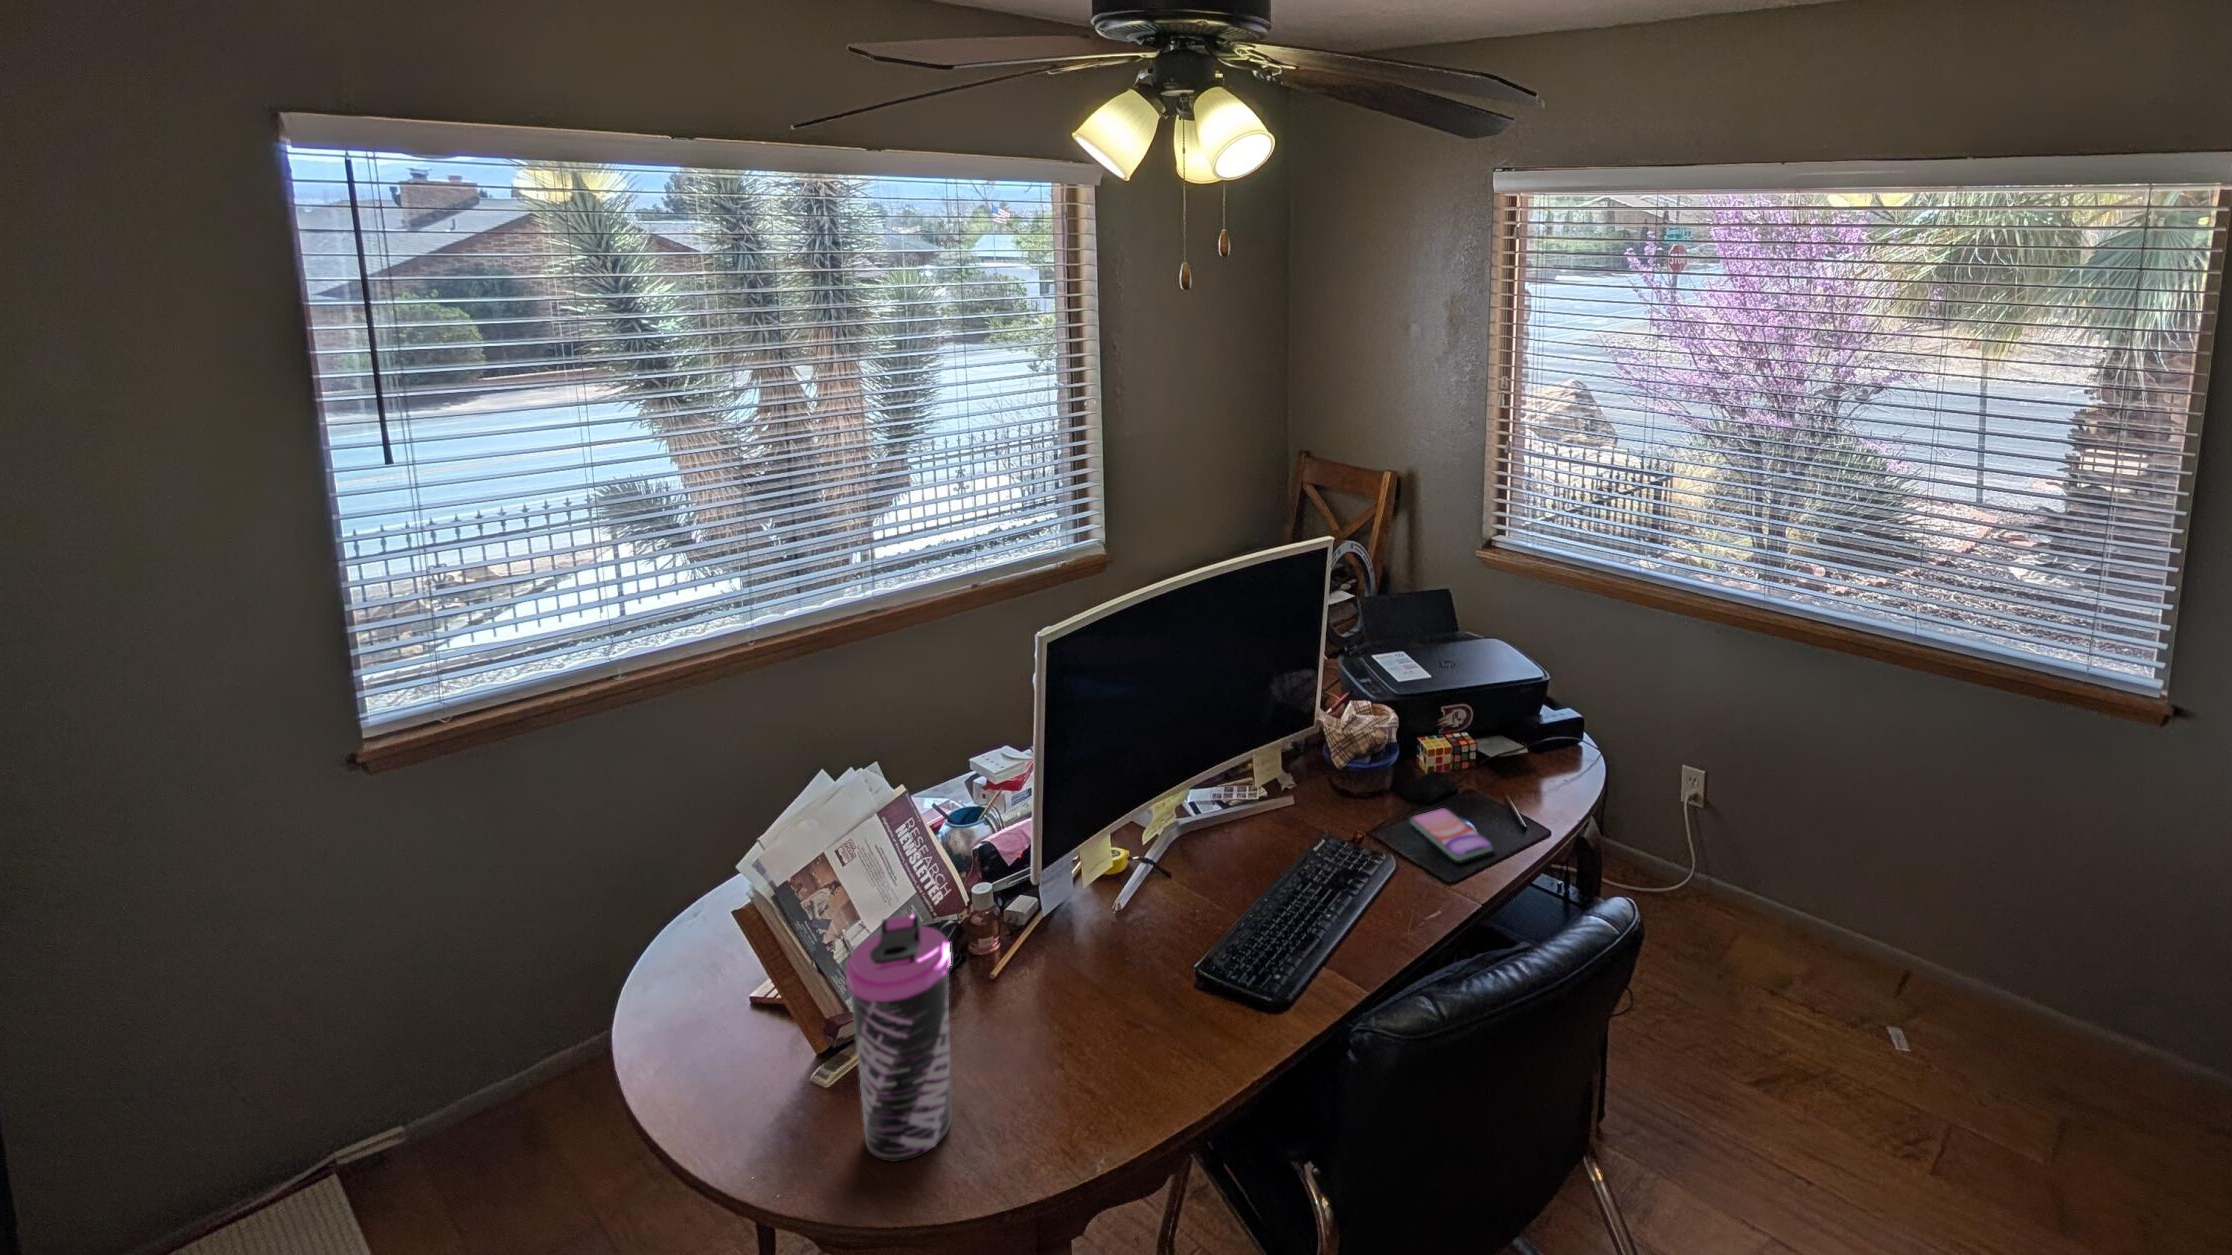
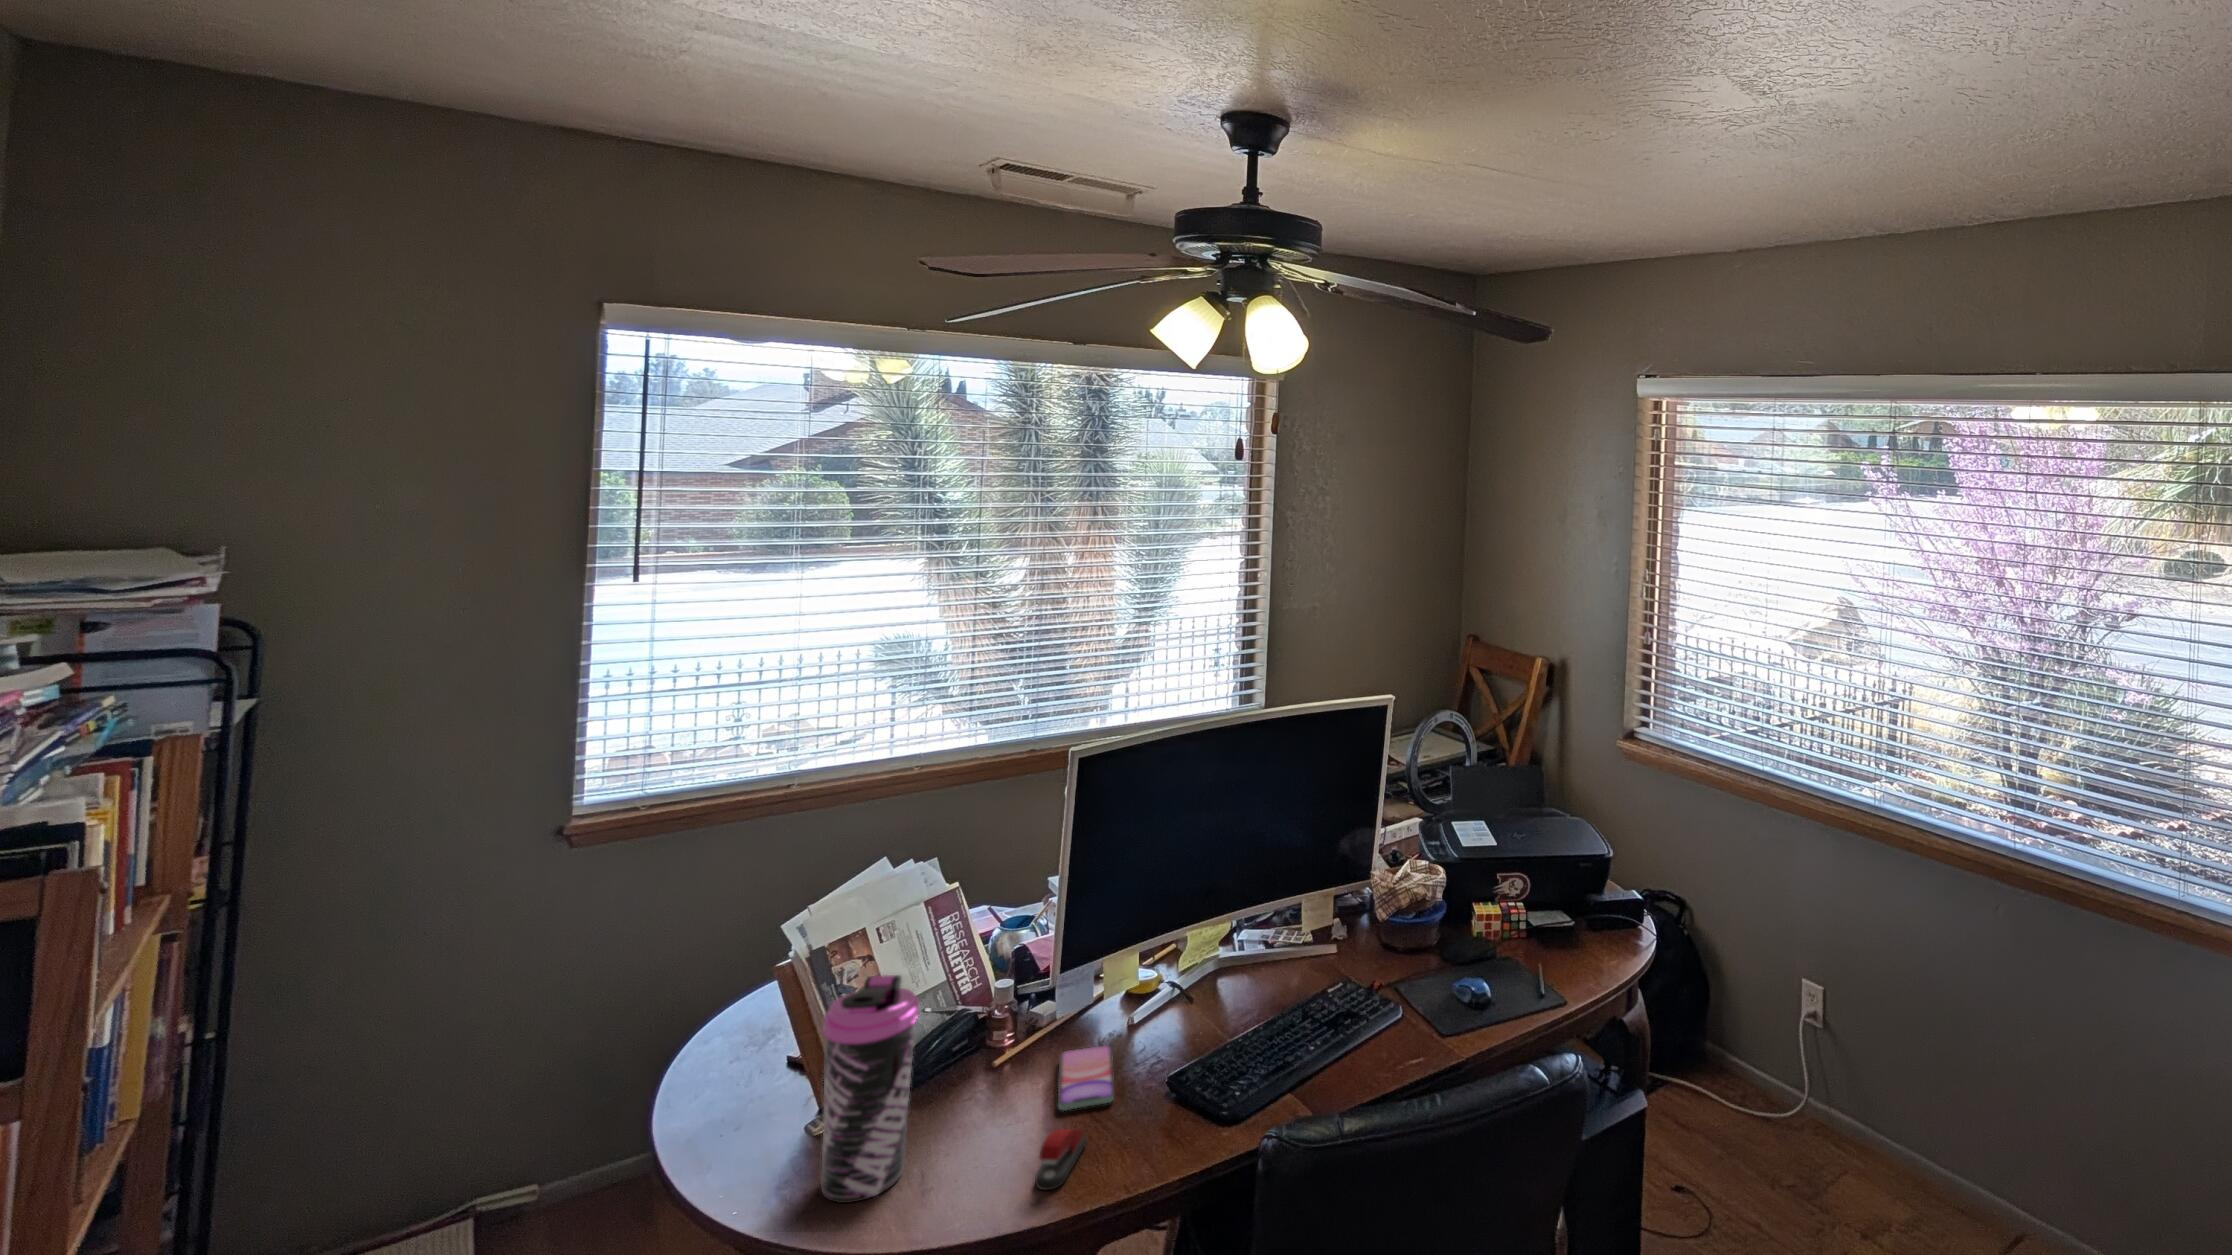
smartphone: present [1410,808,1493,861] -> present [1058,1045,1114,1110]
stapler: none [1106,1043,1141,1115] -> present [1035,1129,1086,1190]

